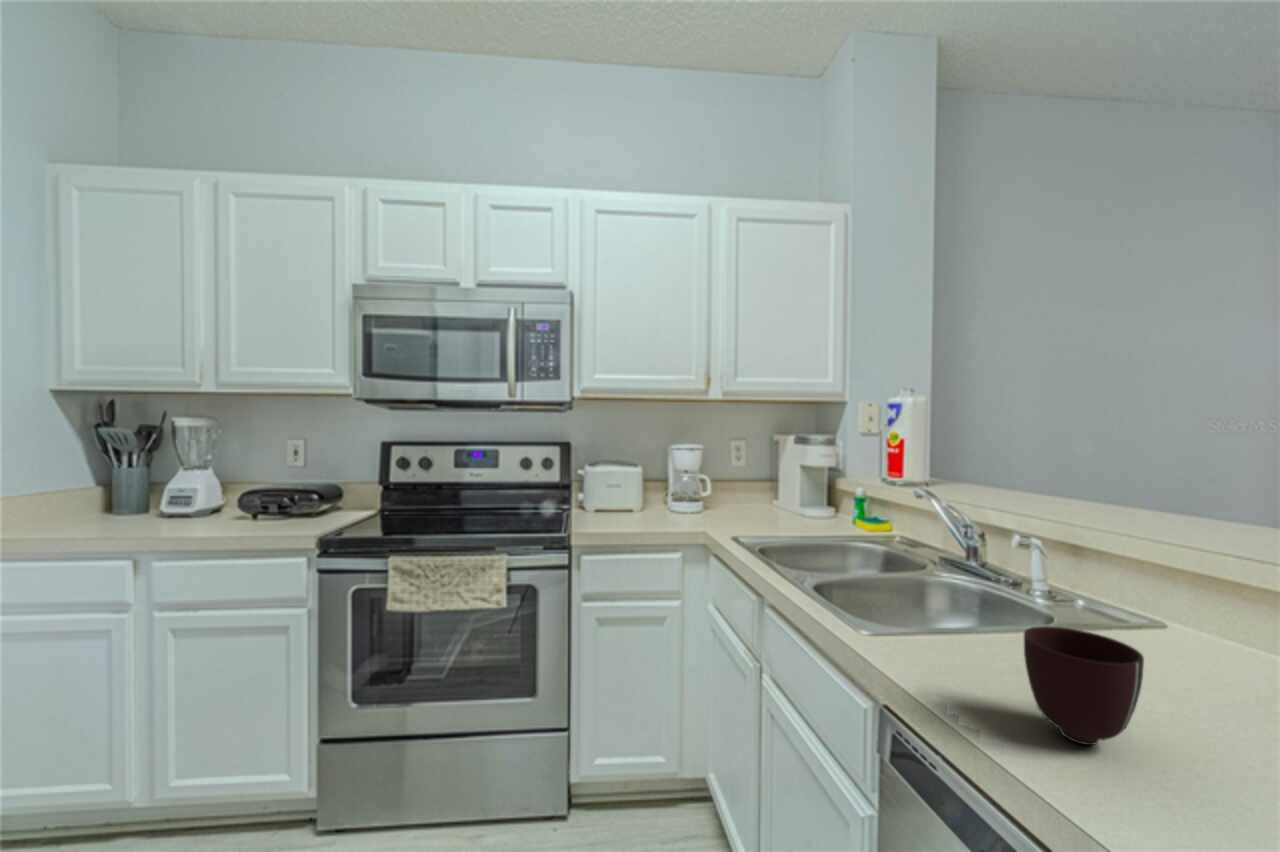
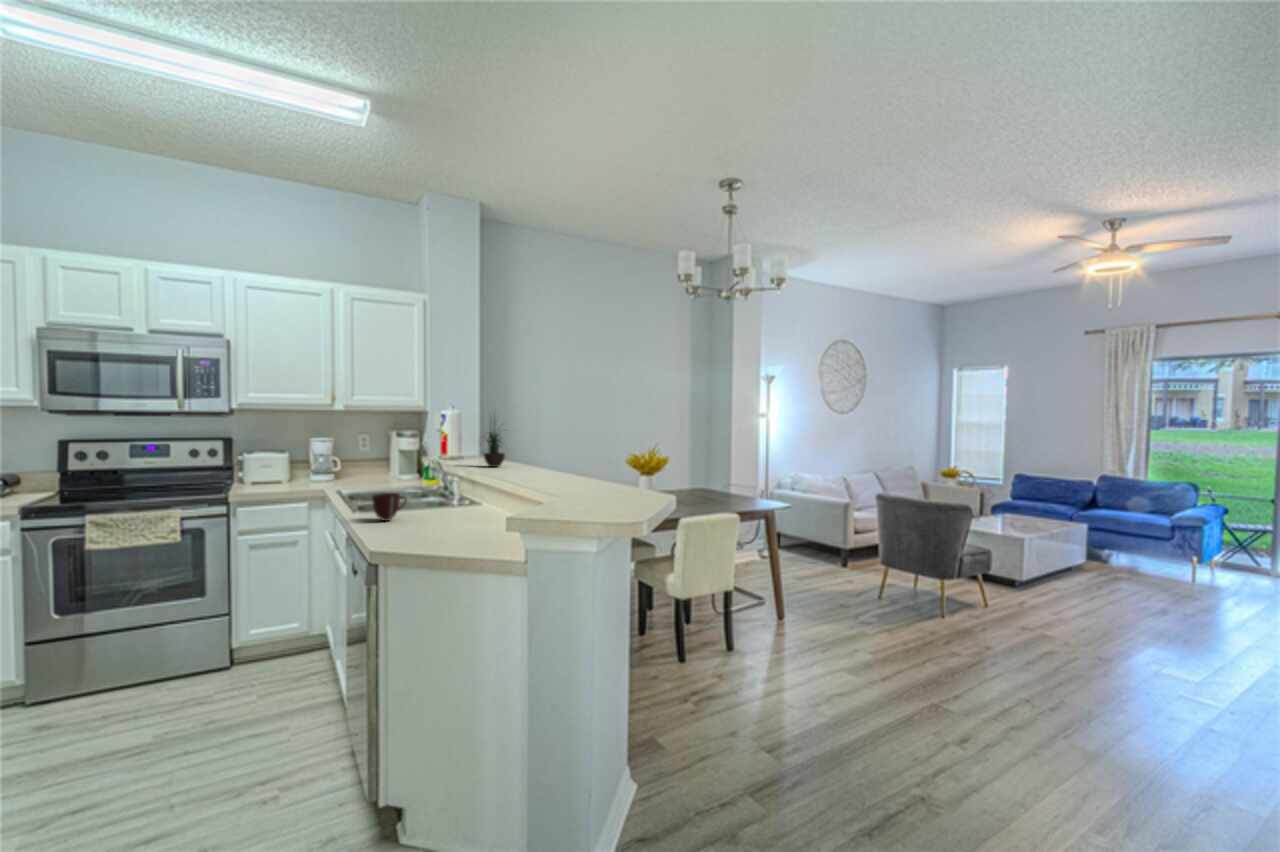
potted plant: none [1037,363,1150,518] -> present [484,429,505,467]

